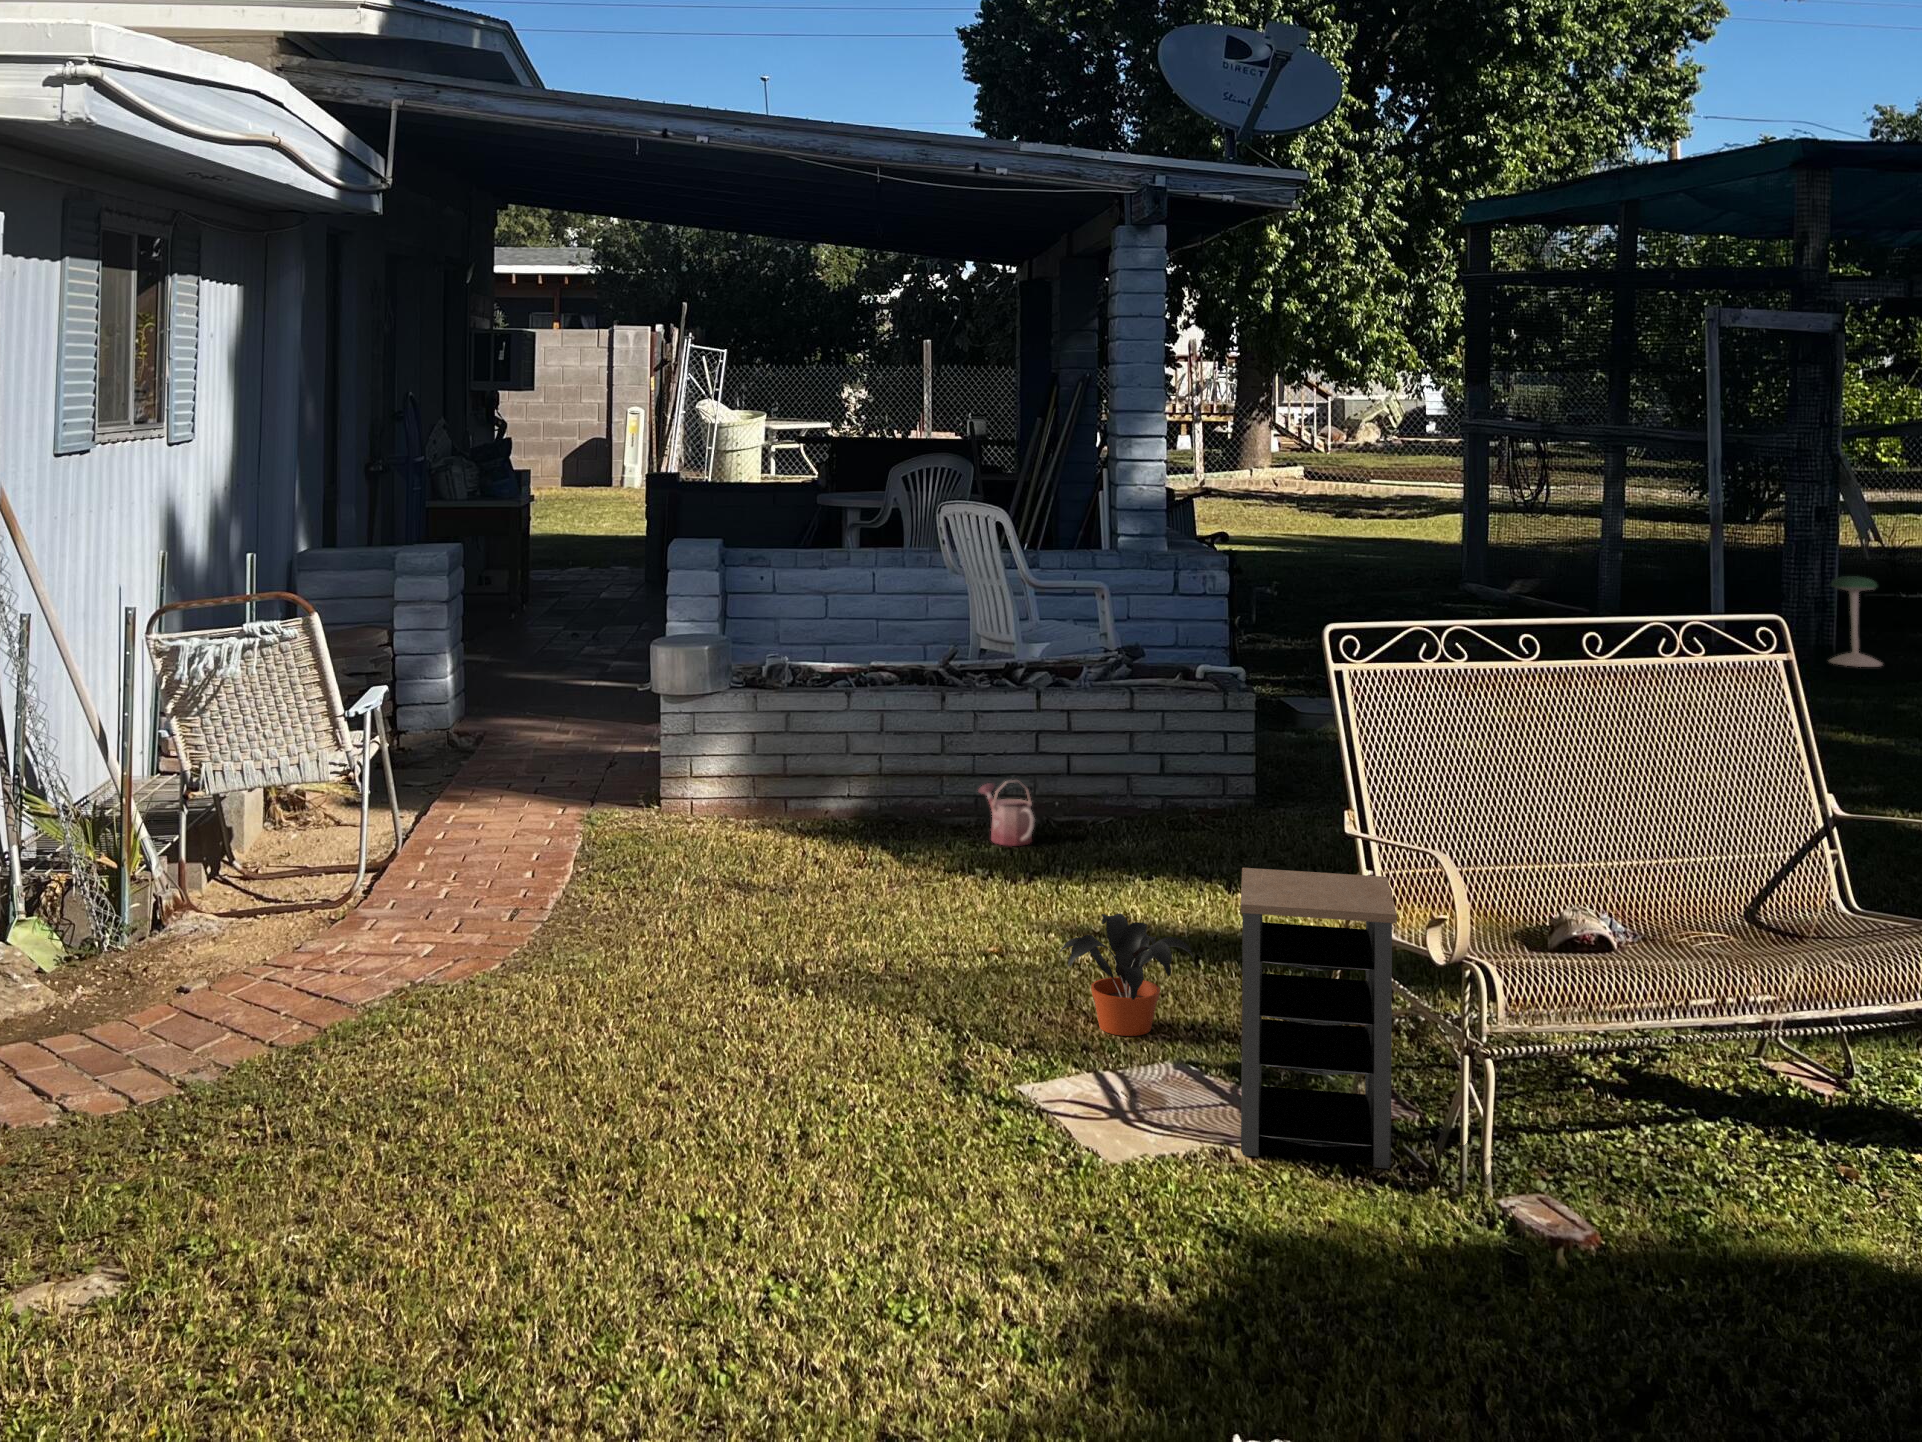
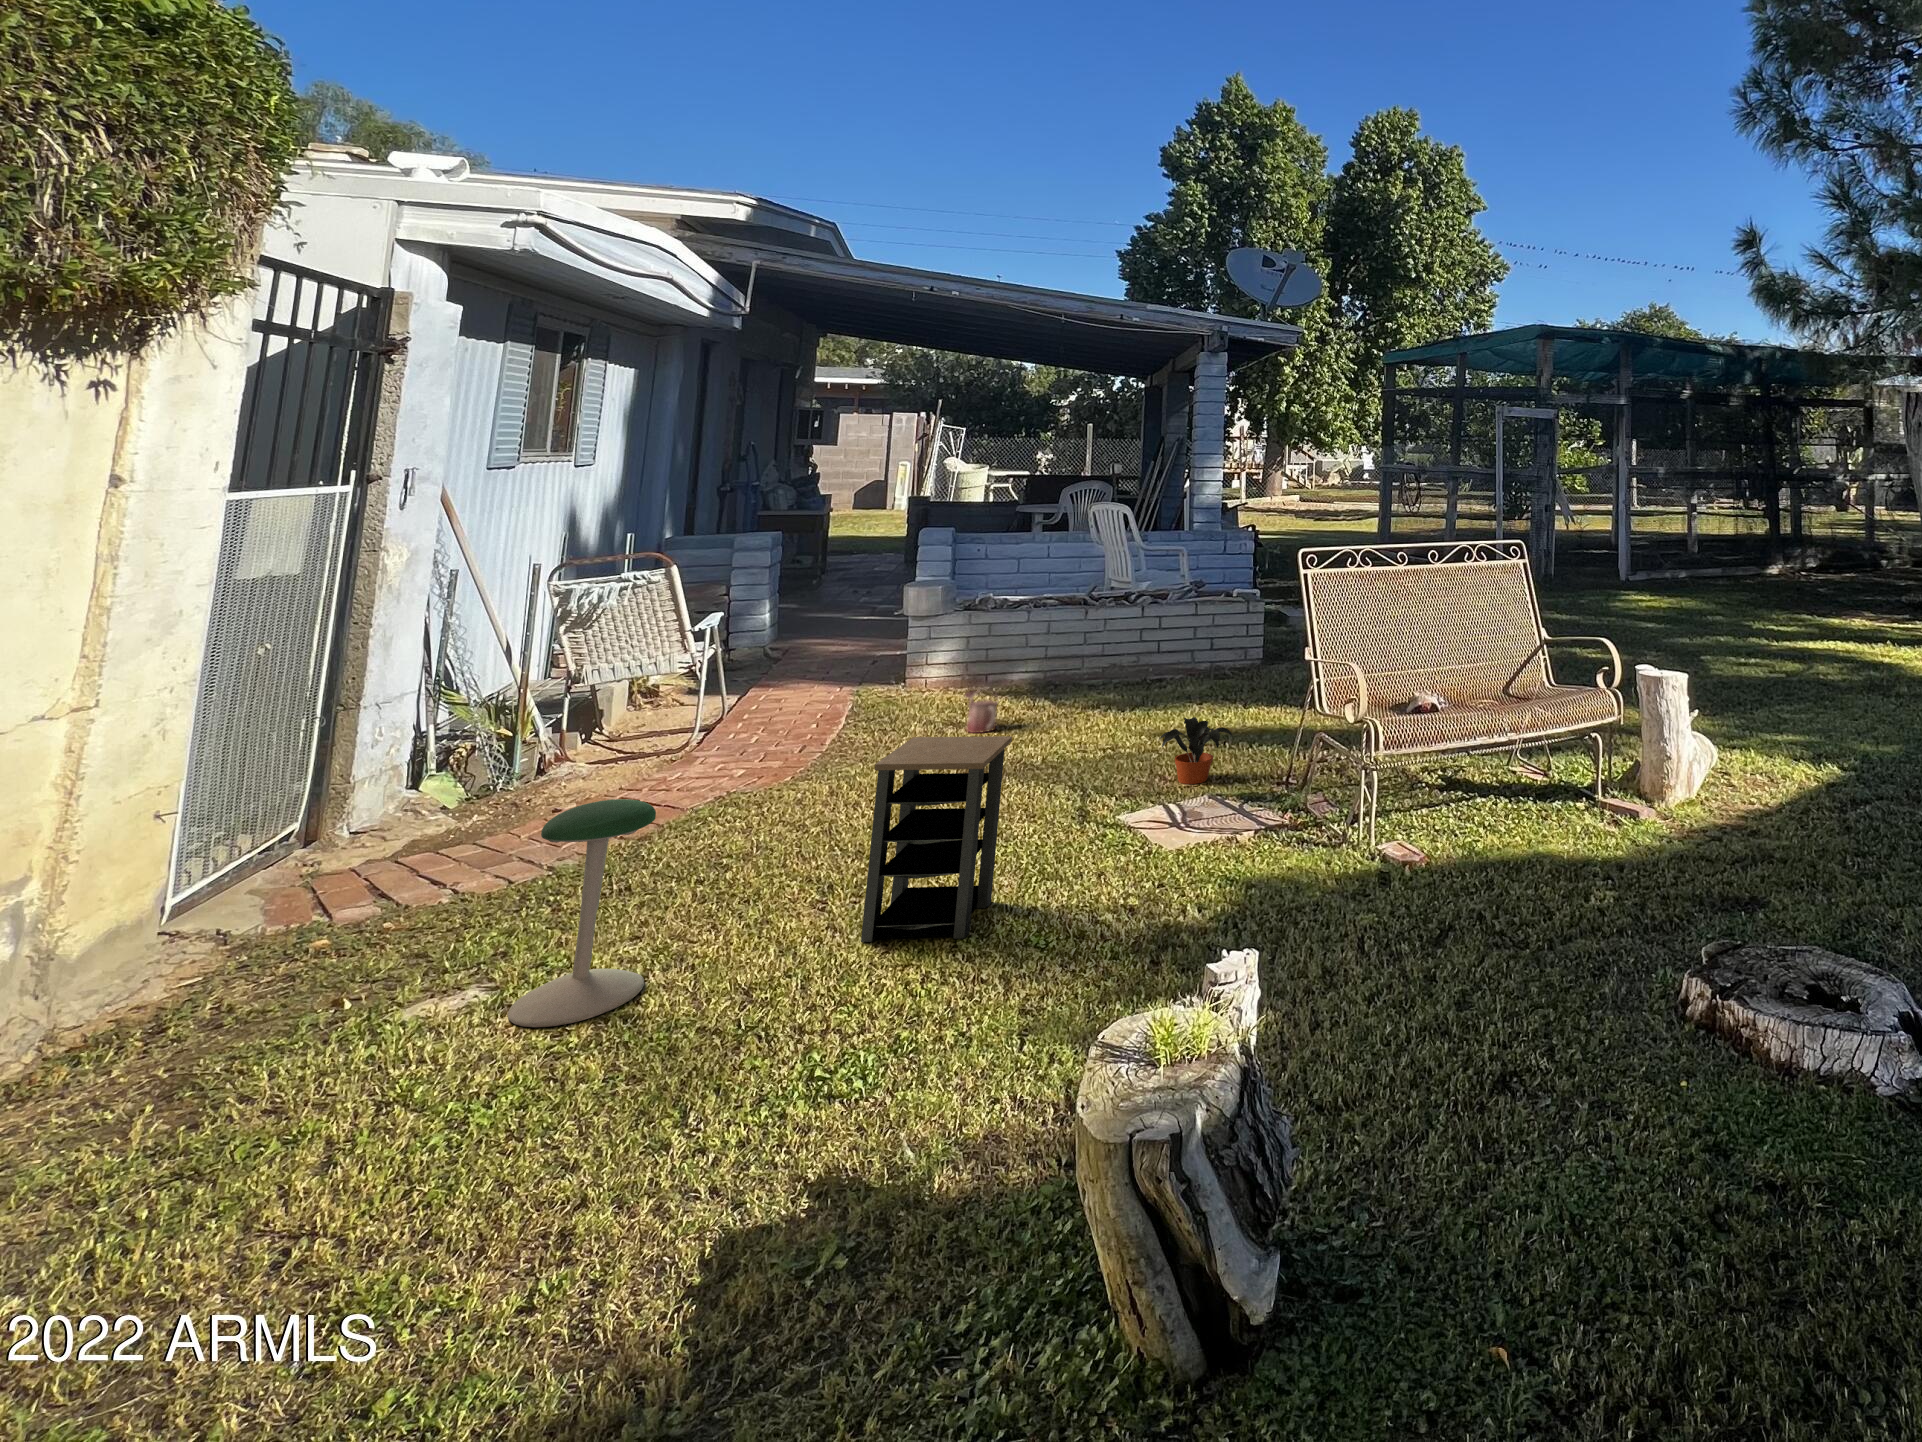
stool: present [1829,576,1882,667] -> present [508,799,656,1027]
watering can: present [979,780,1035,846] -> present [965,688,998,733]
side table: present [1241,868,1397,1169] -> present [861,736,1012,942]

